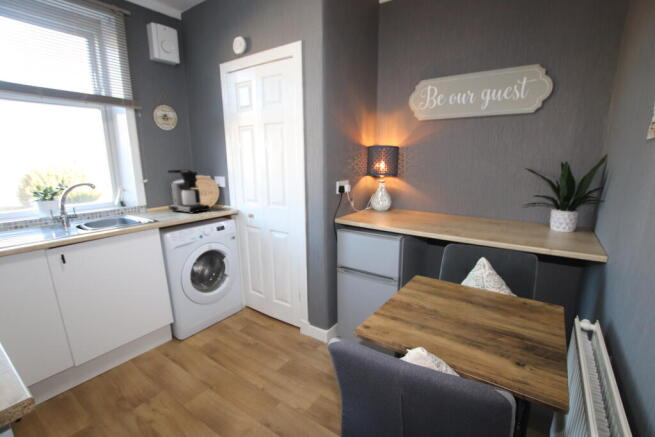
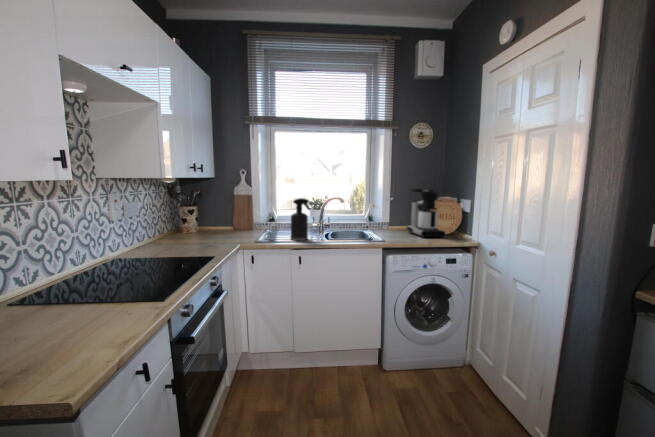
spray bottle: none [27,189,62,241] -> present [291,198,310,241]

